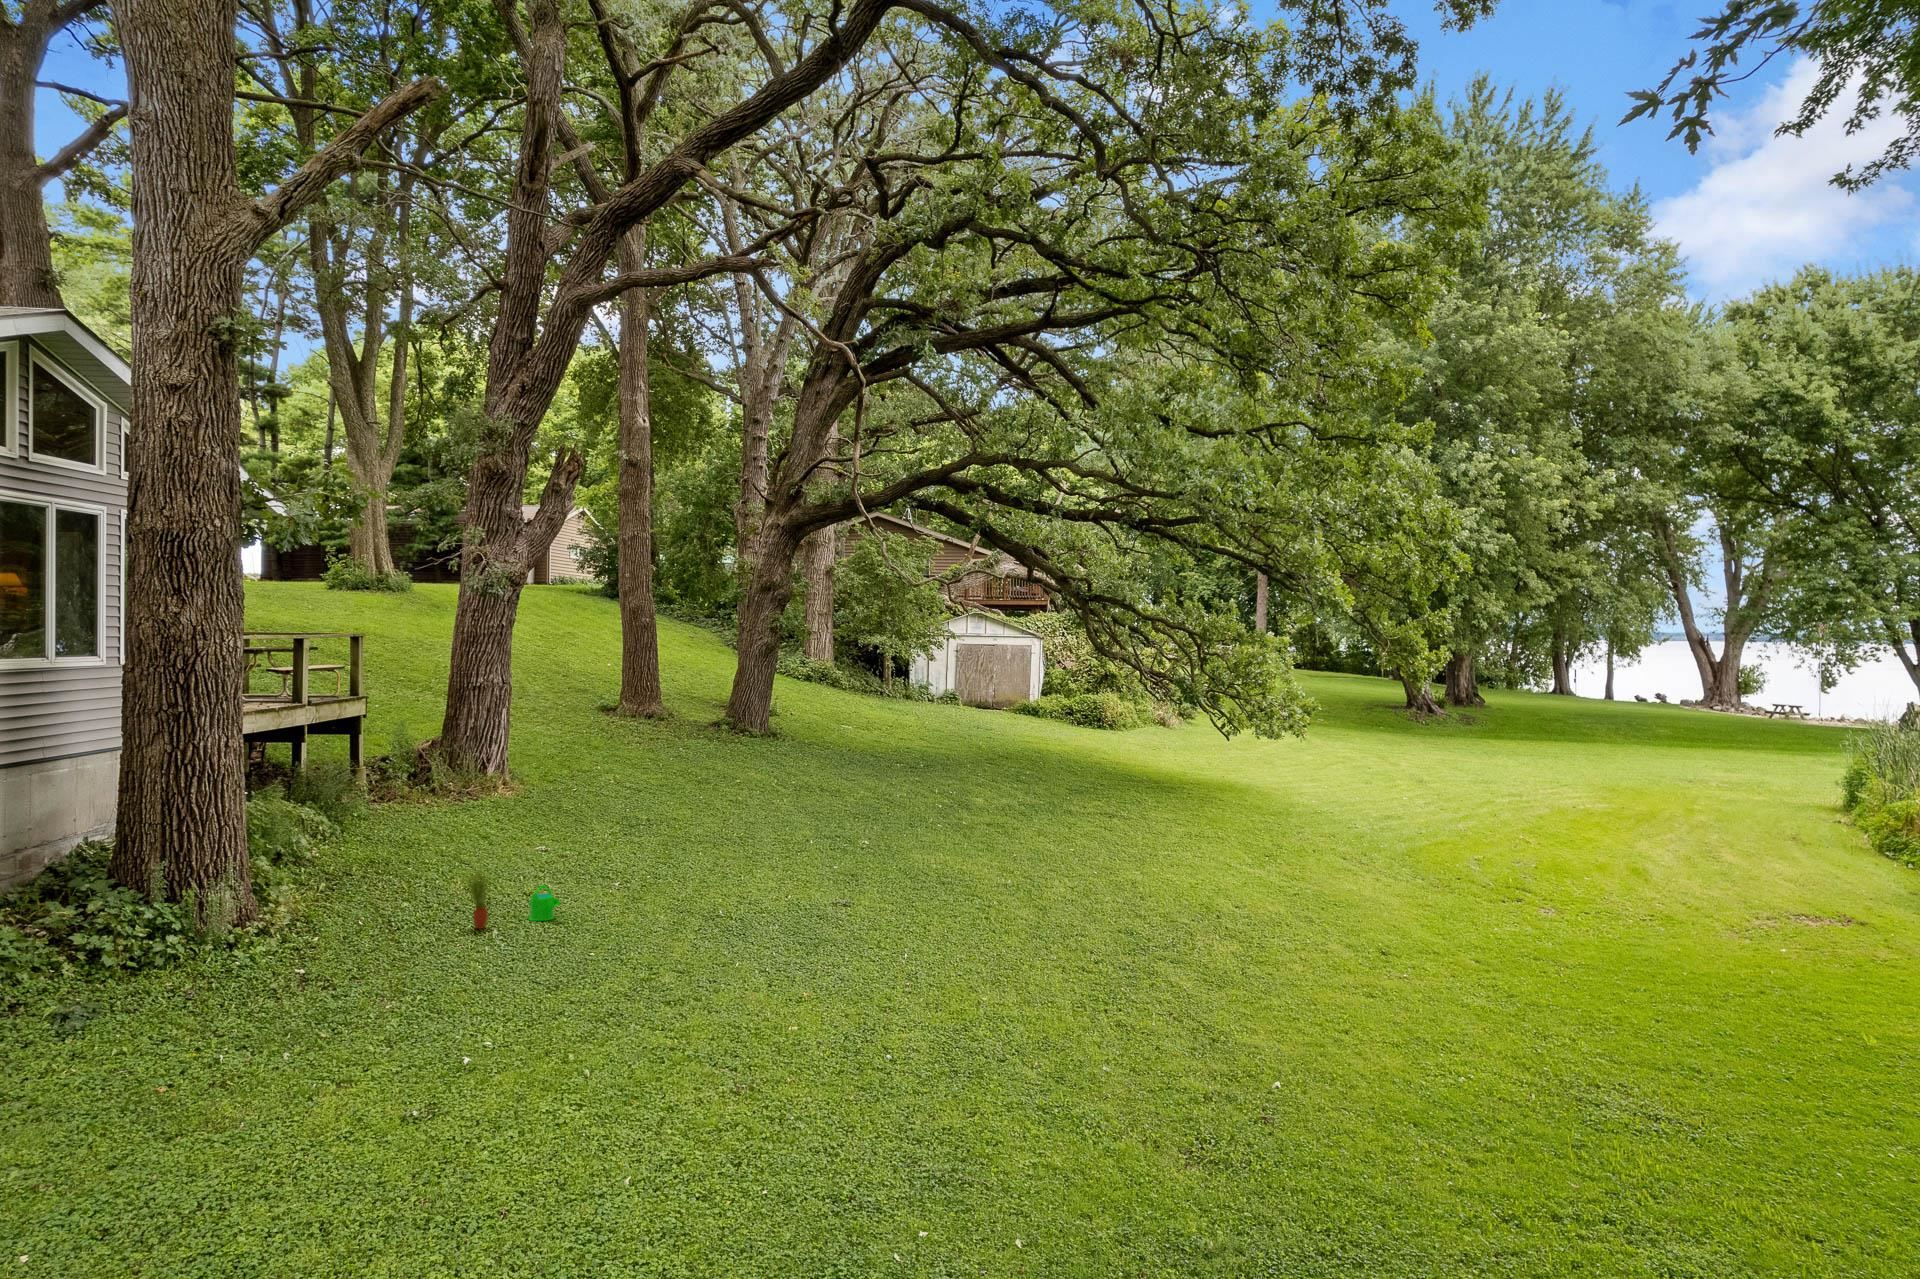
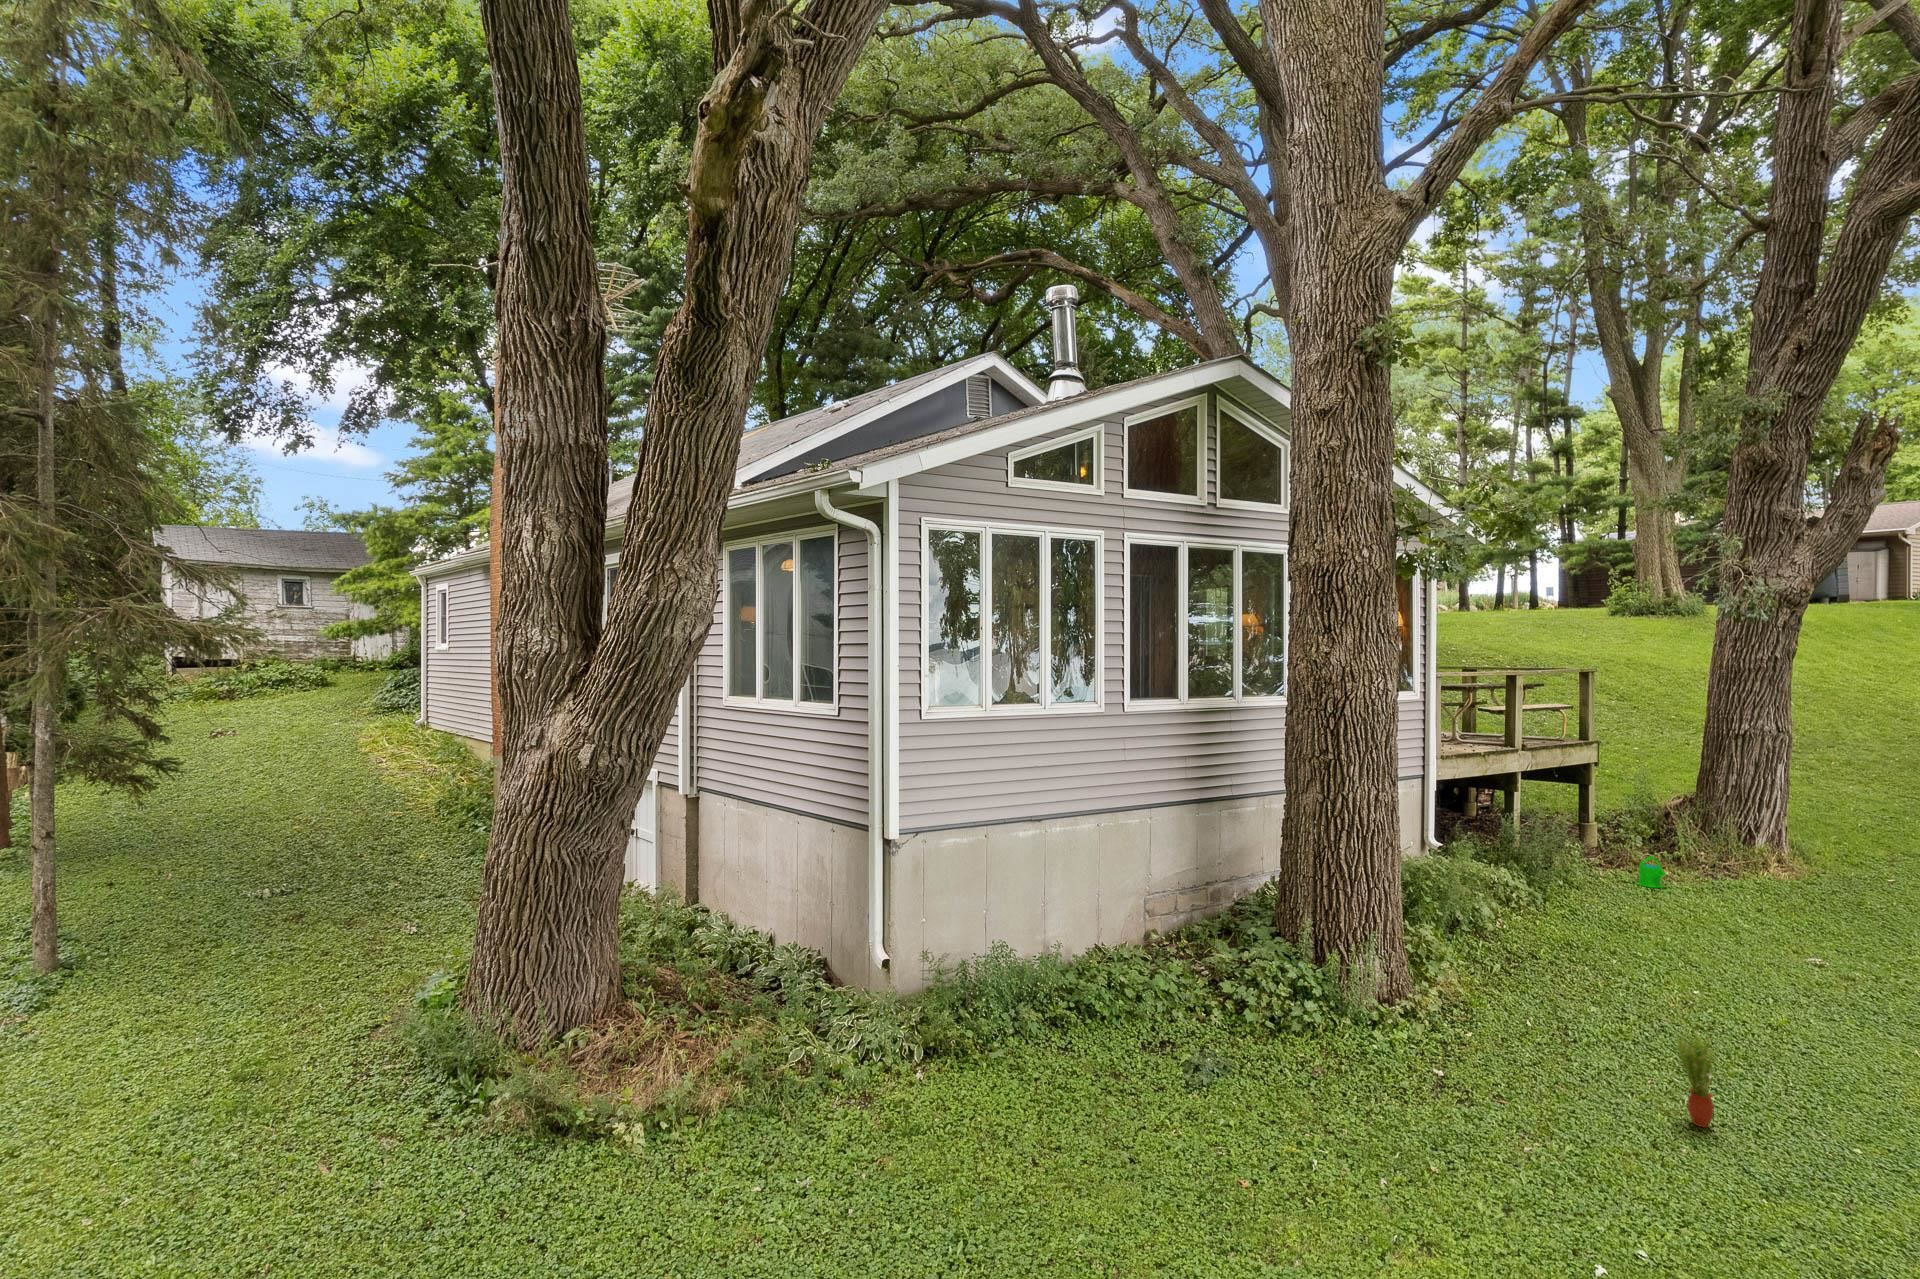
watering can: present [529,885,560,921] -> present [1638,856,1665,888]

